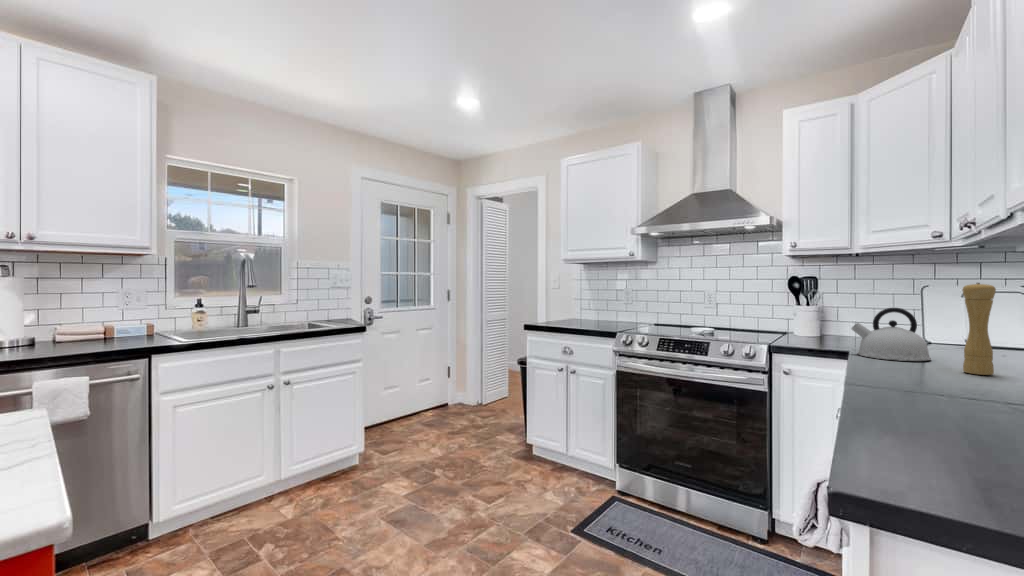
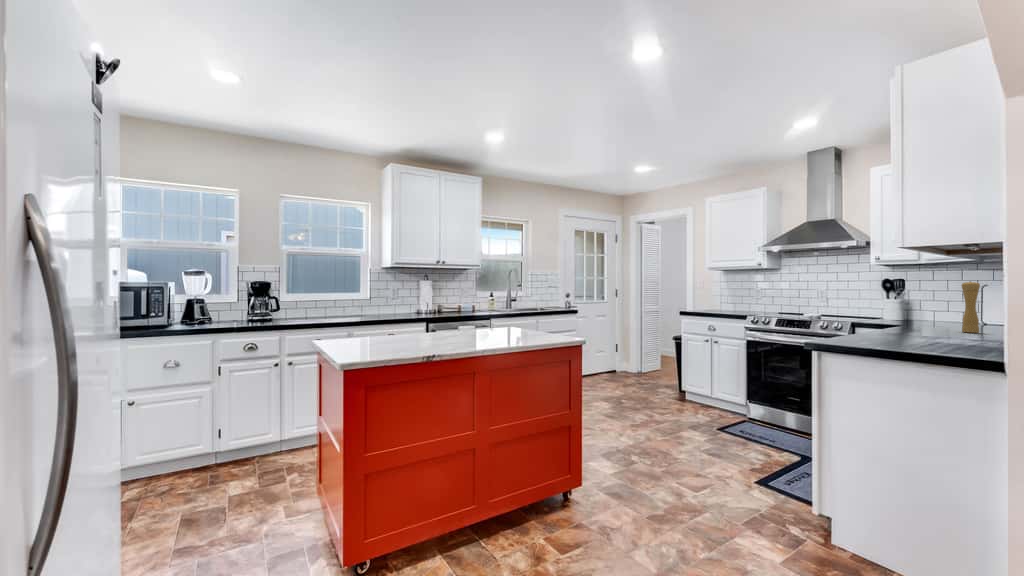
kettle: present [851,308,931,361] -> none [905,297,957,328]

